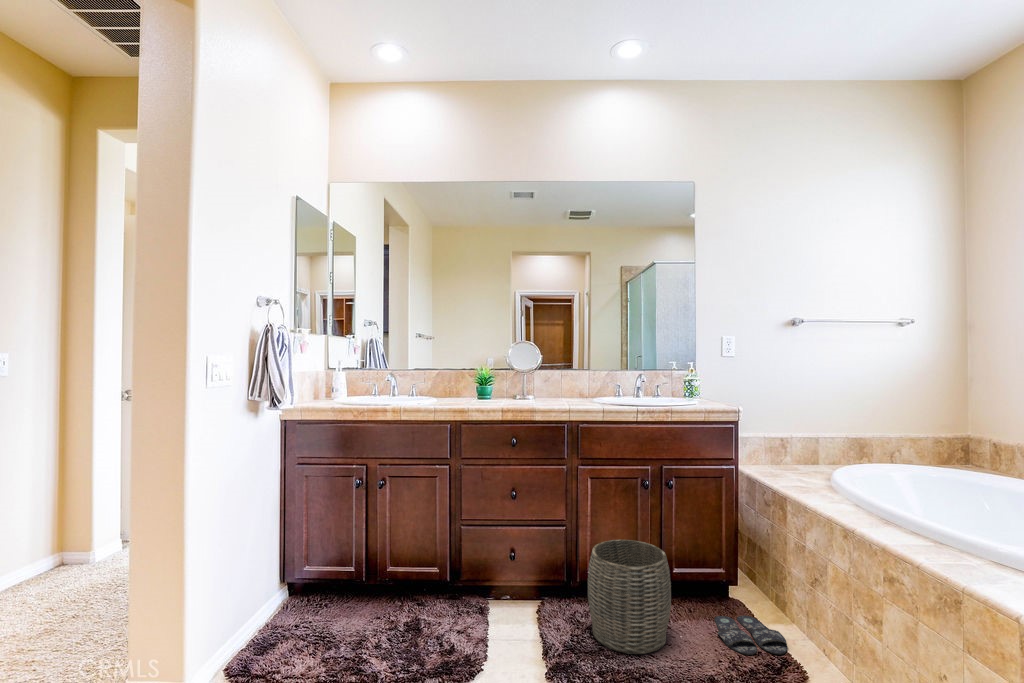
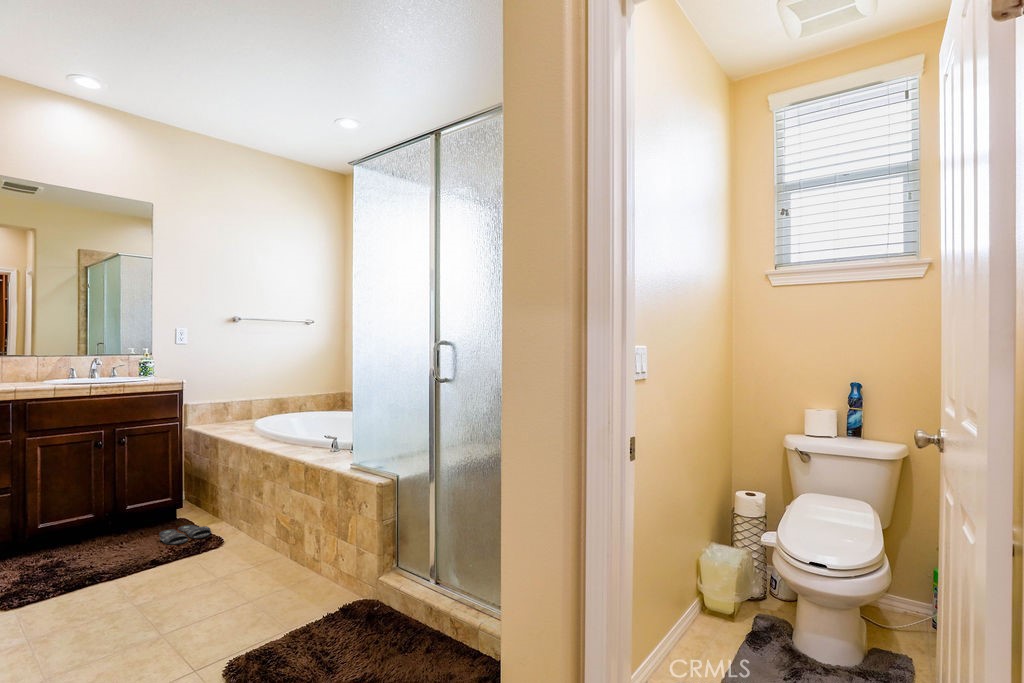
woven basket: present [588,540,671,654] -> none [35,489,118,573]

